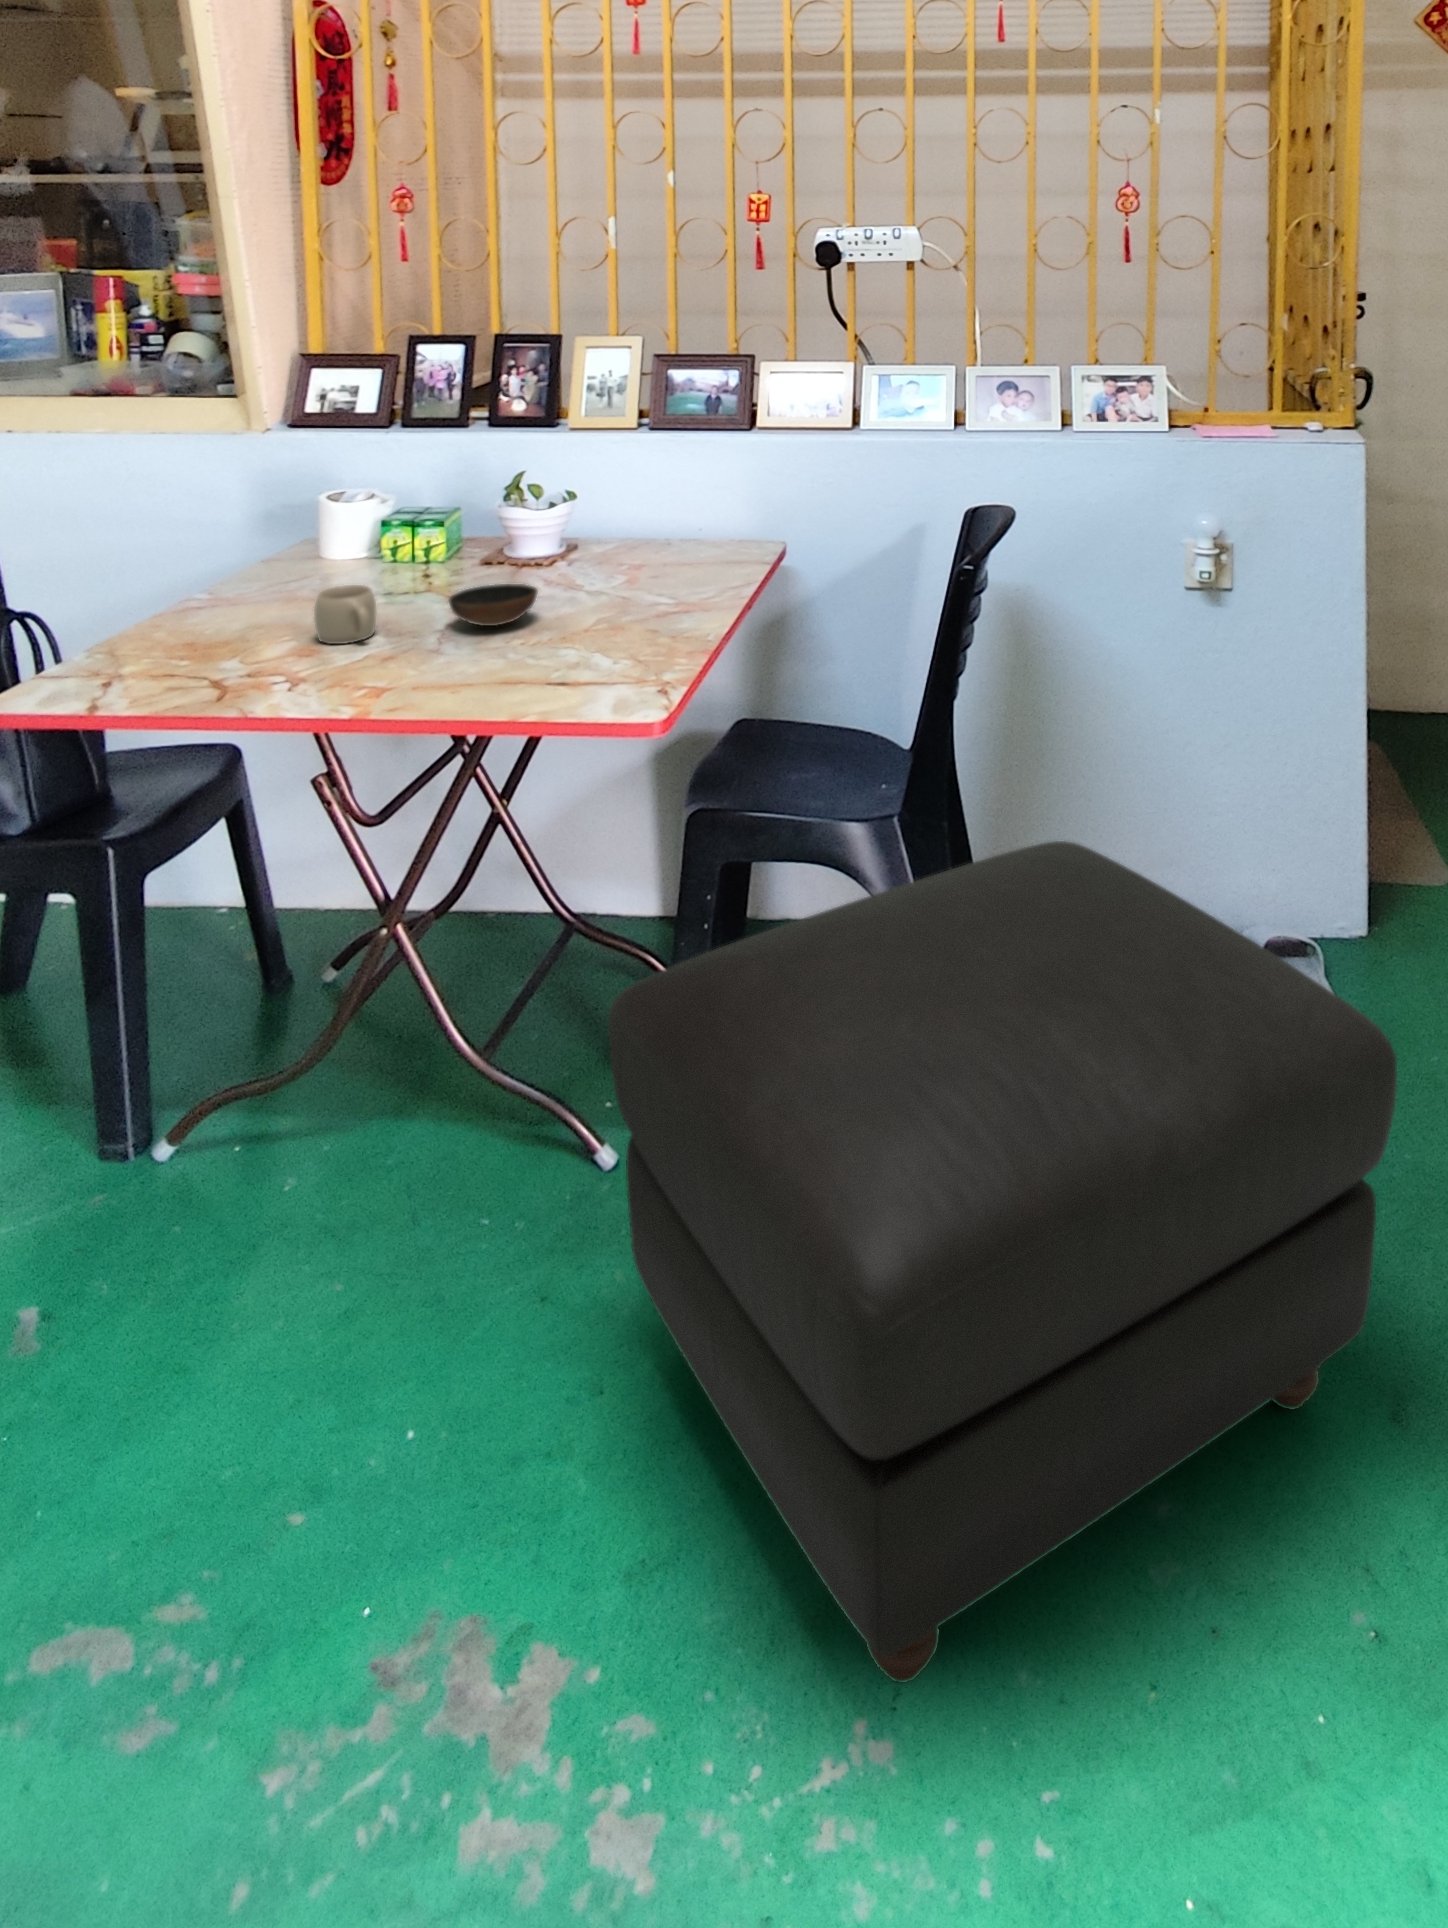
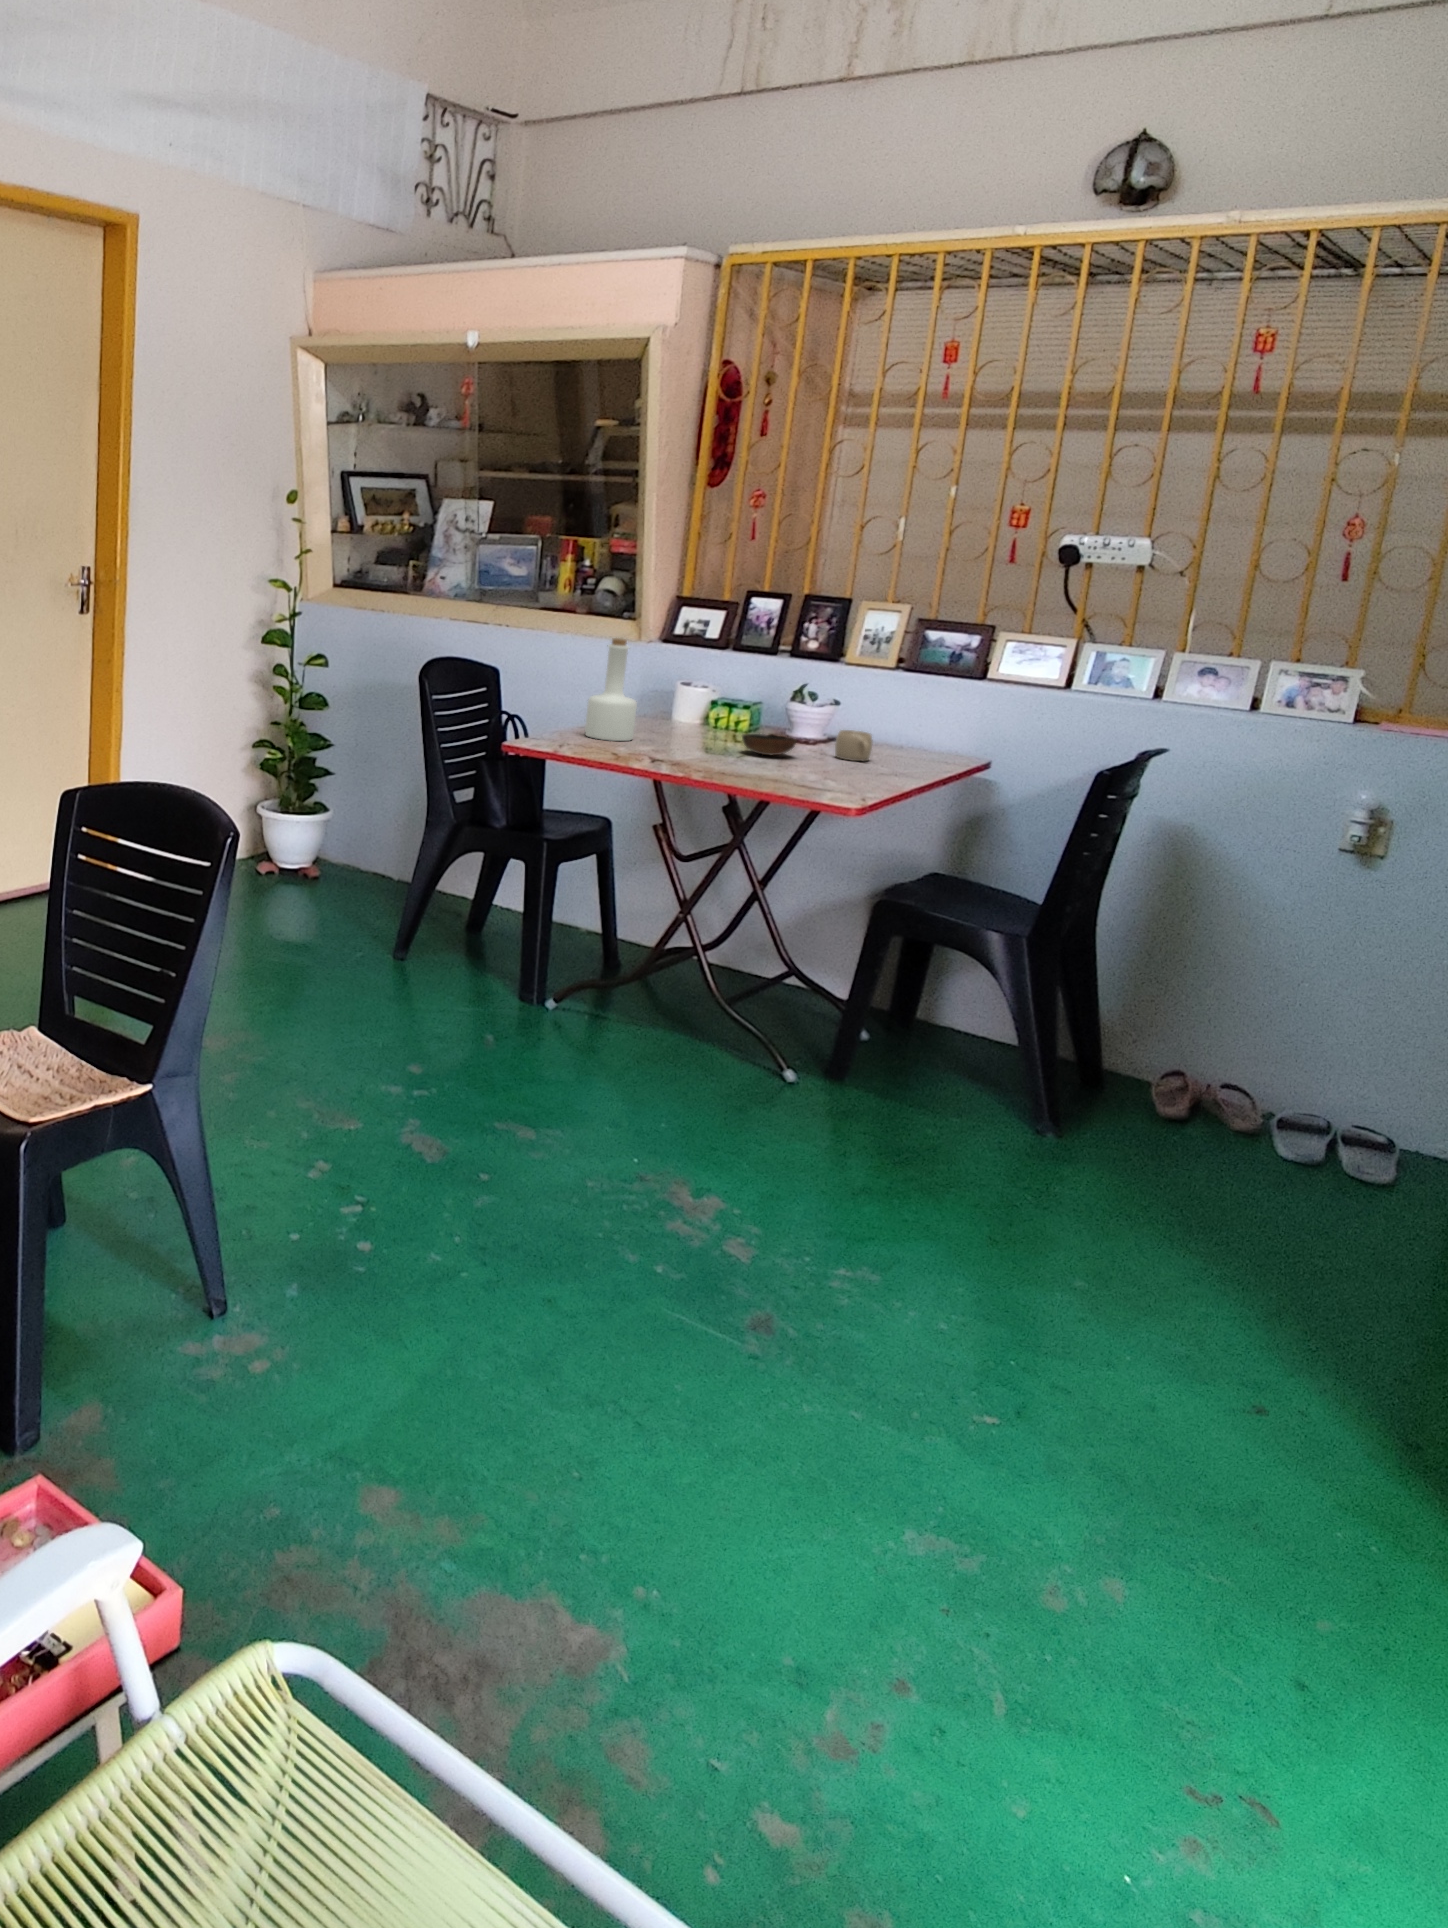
bottle: none [161,474,259,665] -> present [585,638,637,741]
mug: present [314,585,376,644] -> present [835,730,873,761]
ottoman: present [608,841,1397,1683] -> none [779,927,1284,1273]

